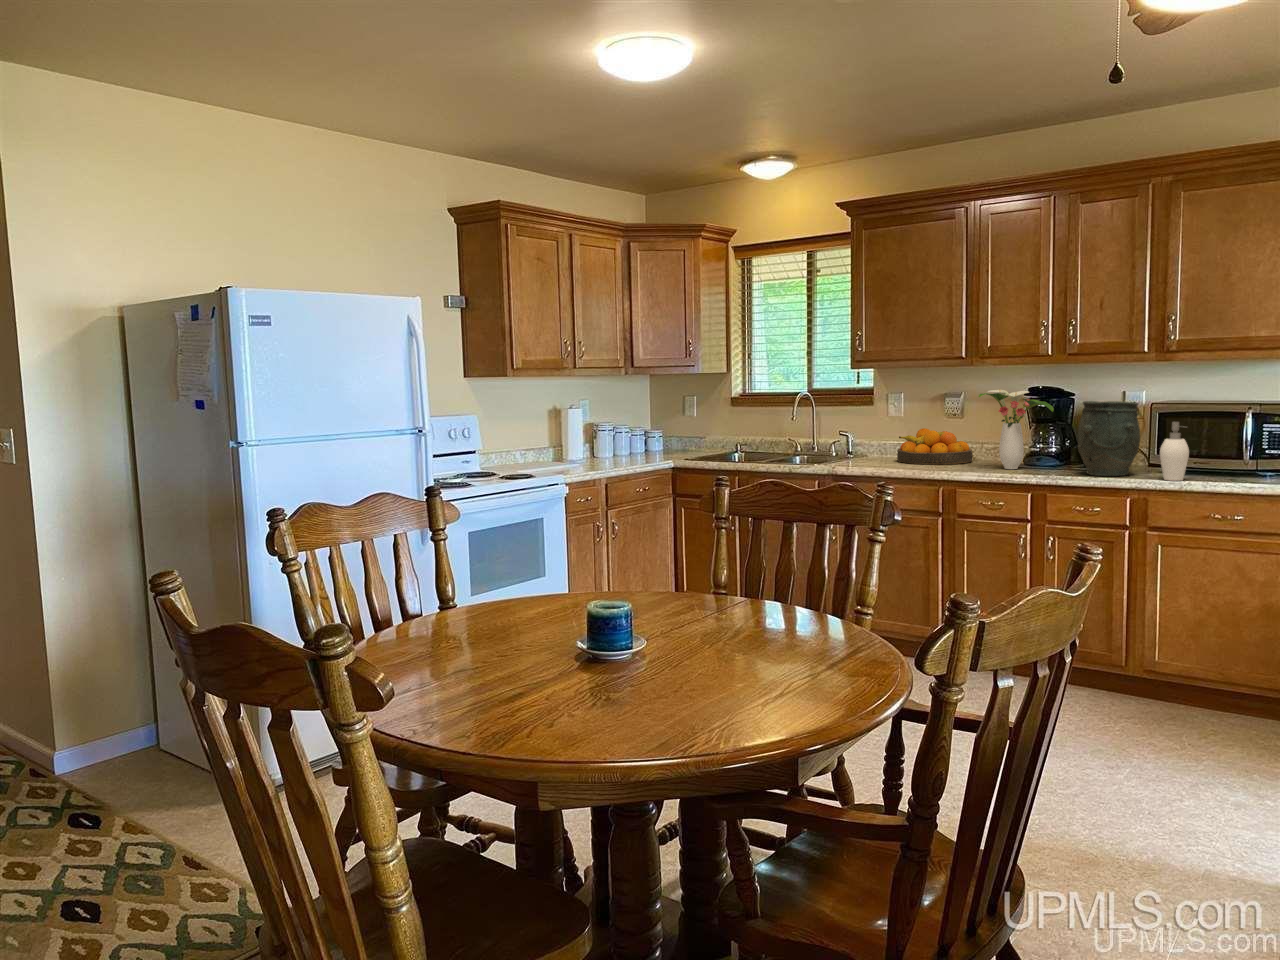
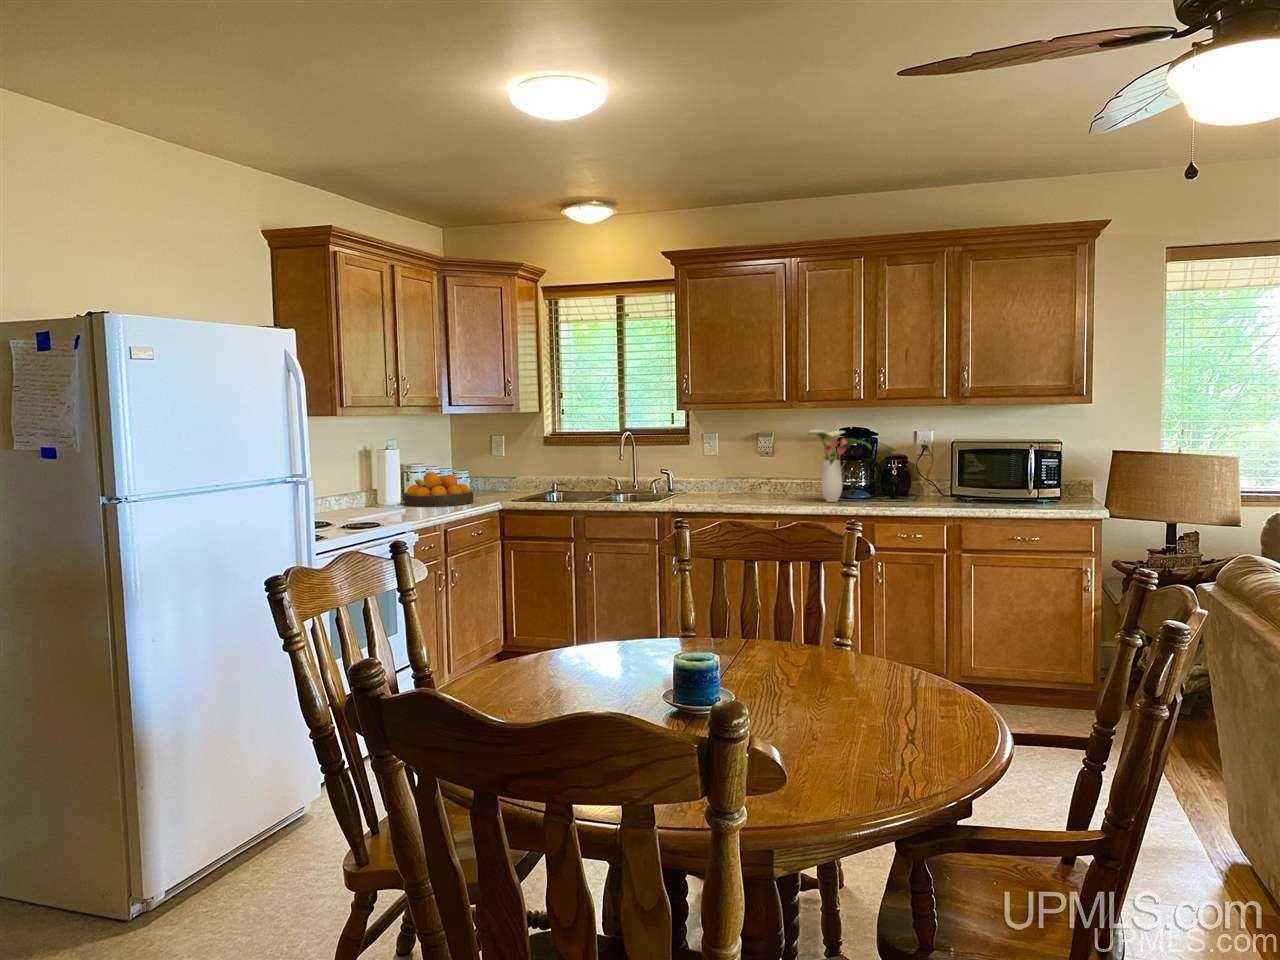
vase: present [1077,401,1140,476] -> none [894,440,946,506]
soap dispenser: present [1160,422,1189,481] -> none [968,457,993,508]
fruit bowl: present [897,428,972,465] -> present [404,472,473,507]

